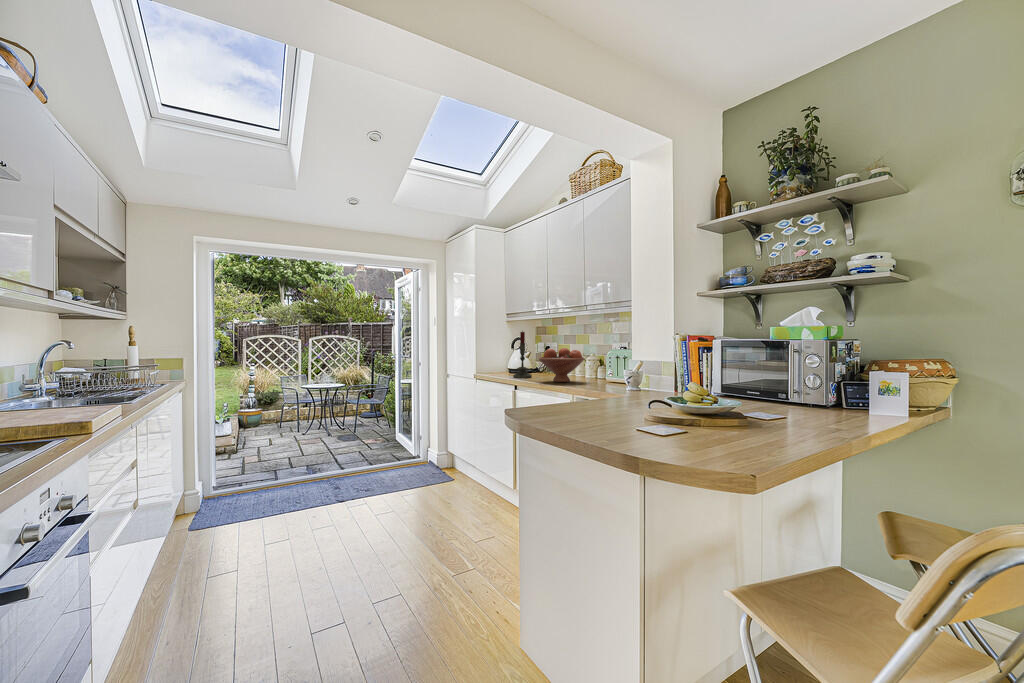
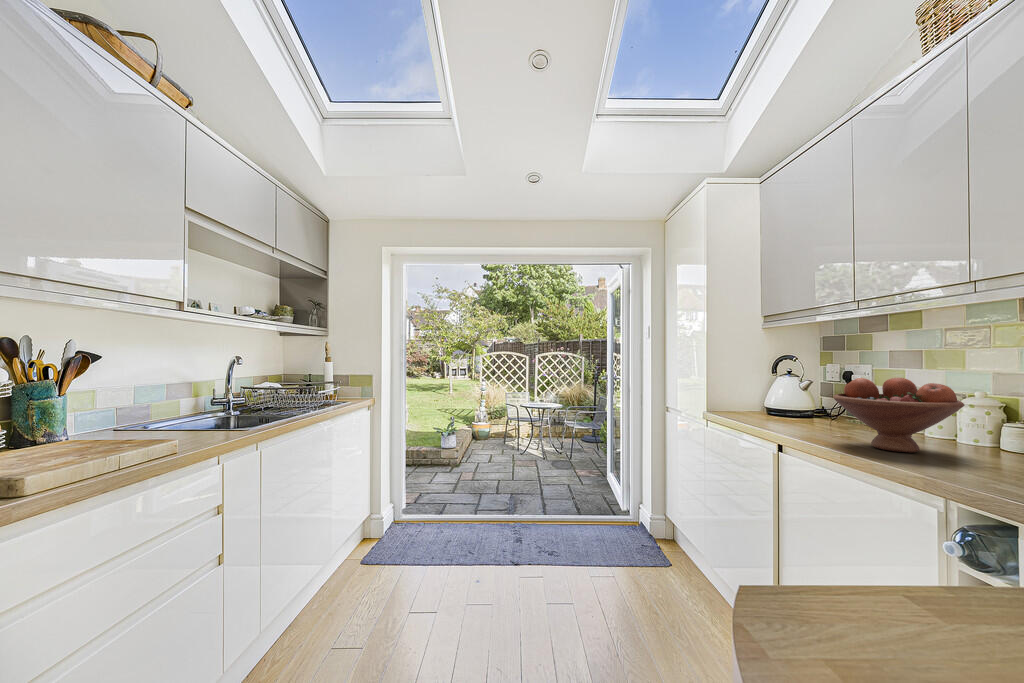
candle: present [513,331,532,378] -> none [775,343,815,429]

